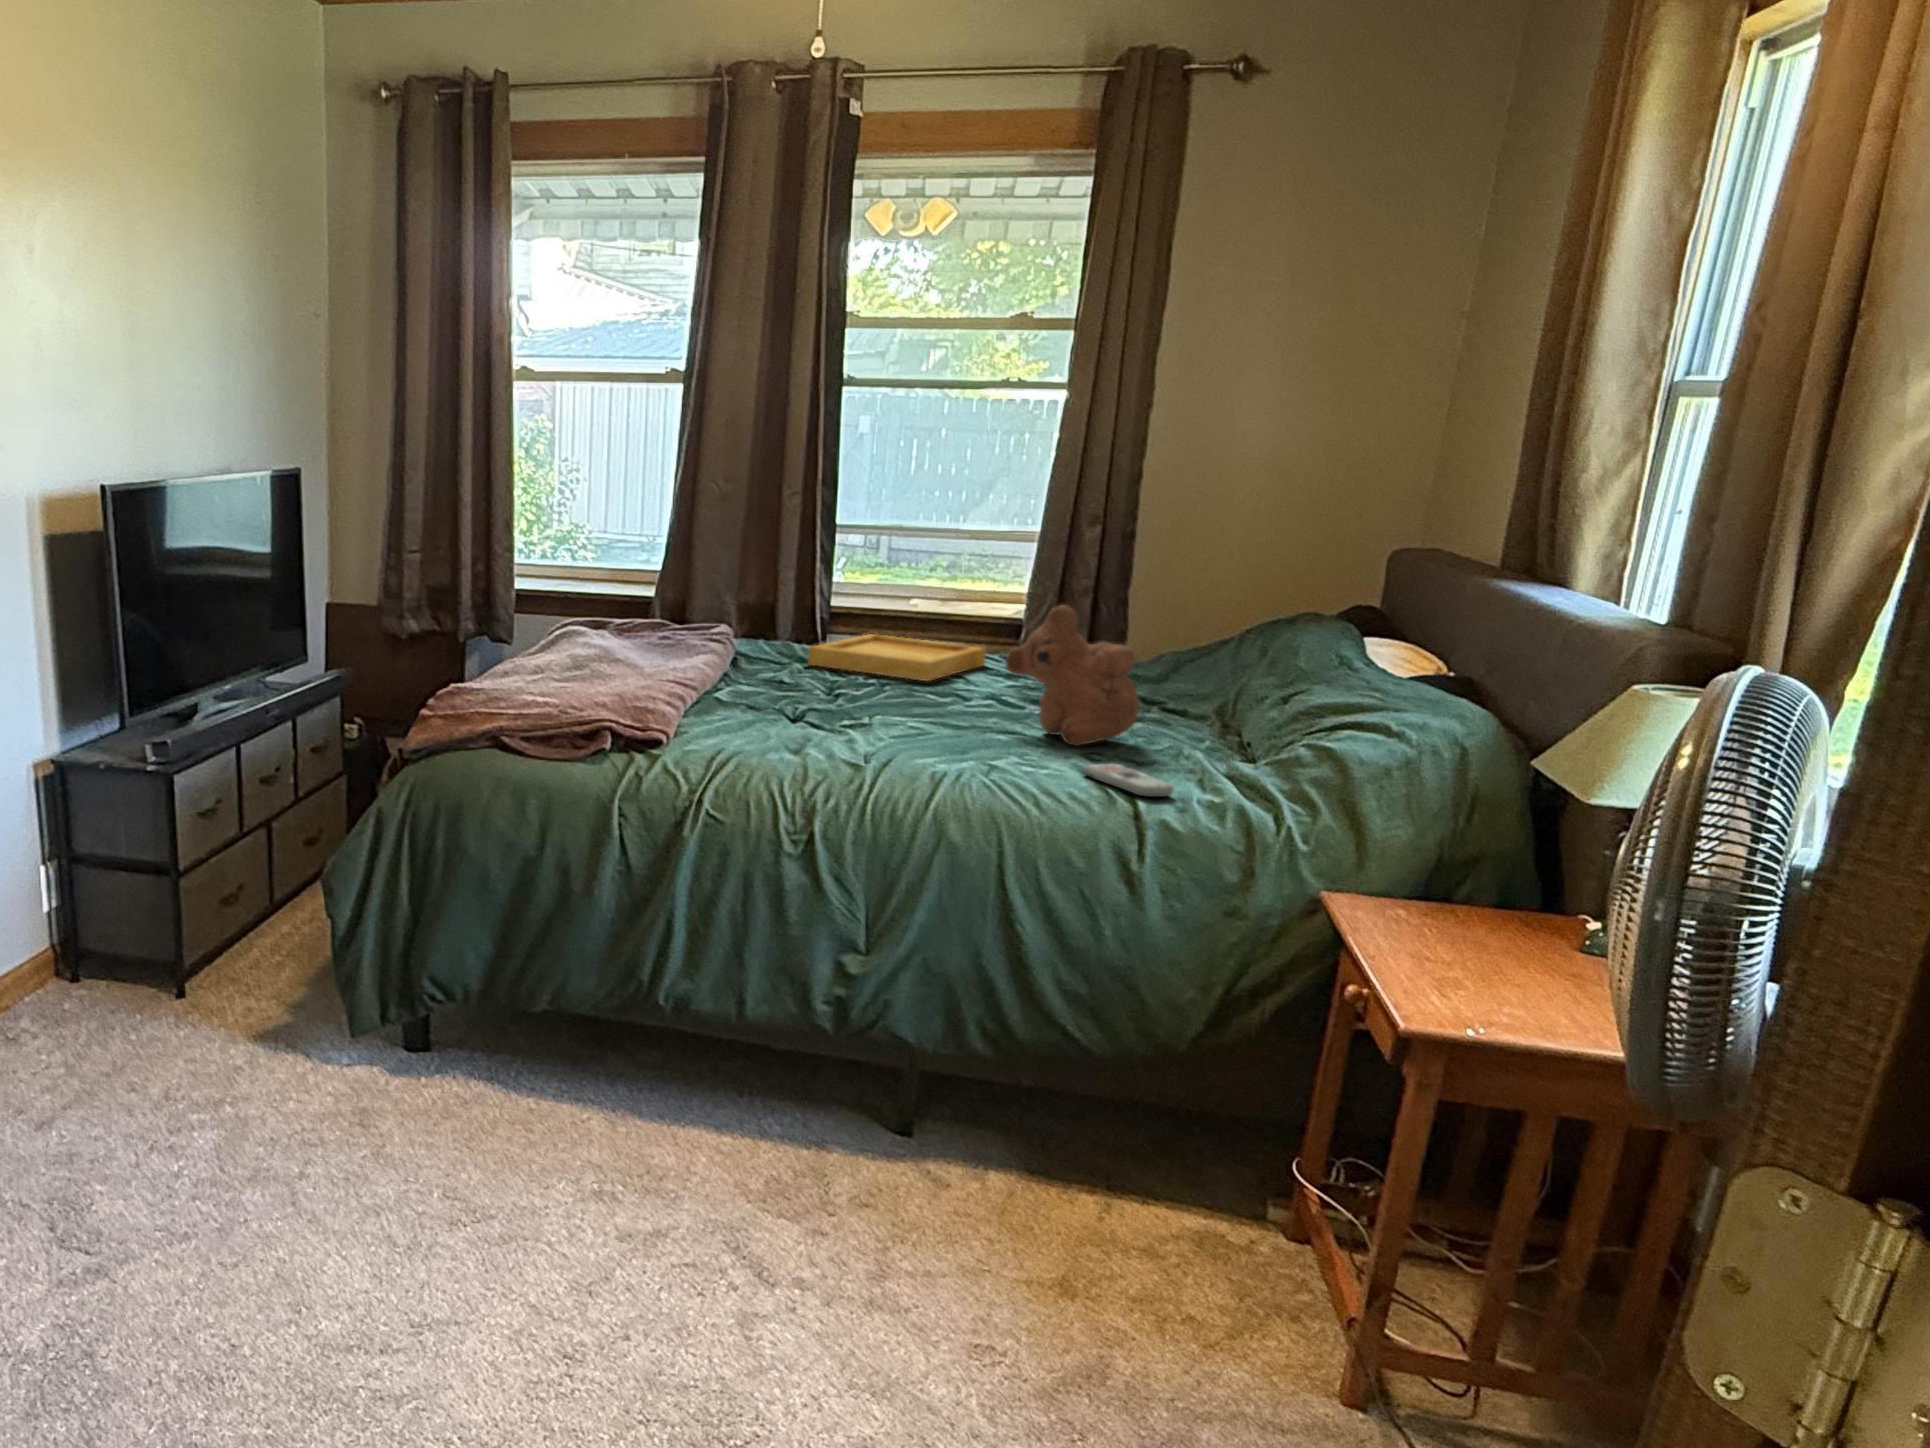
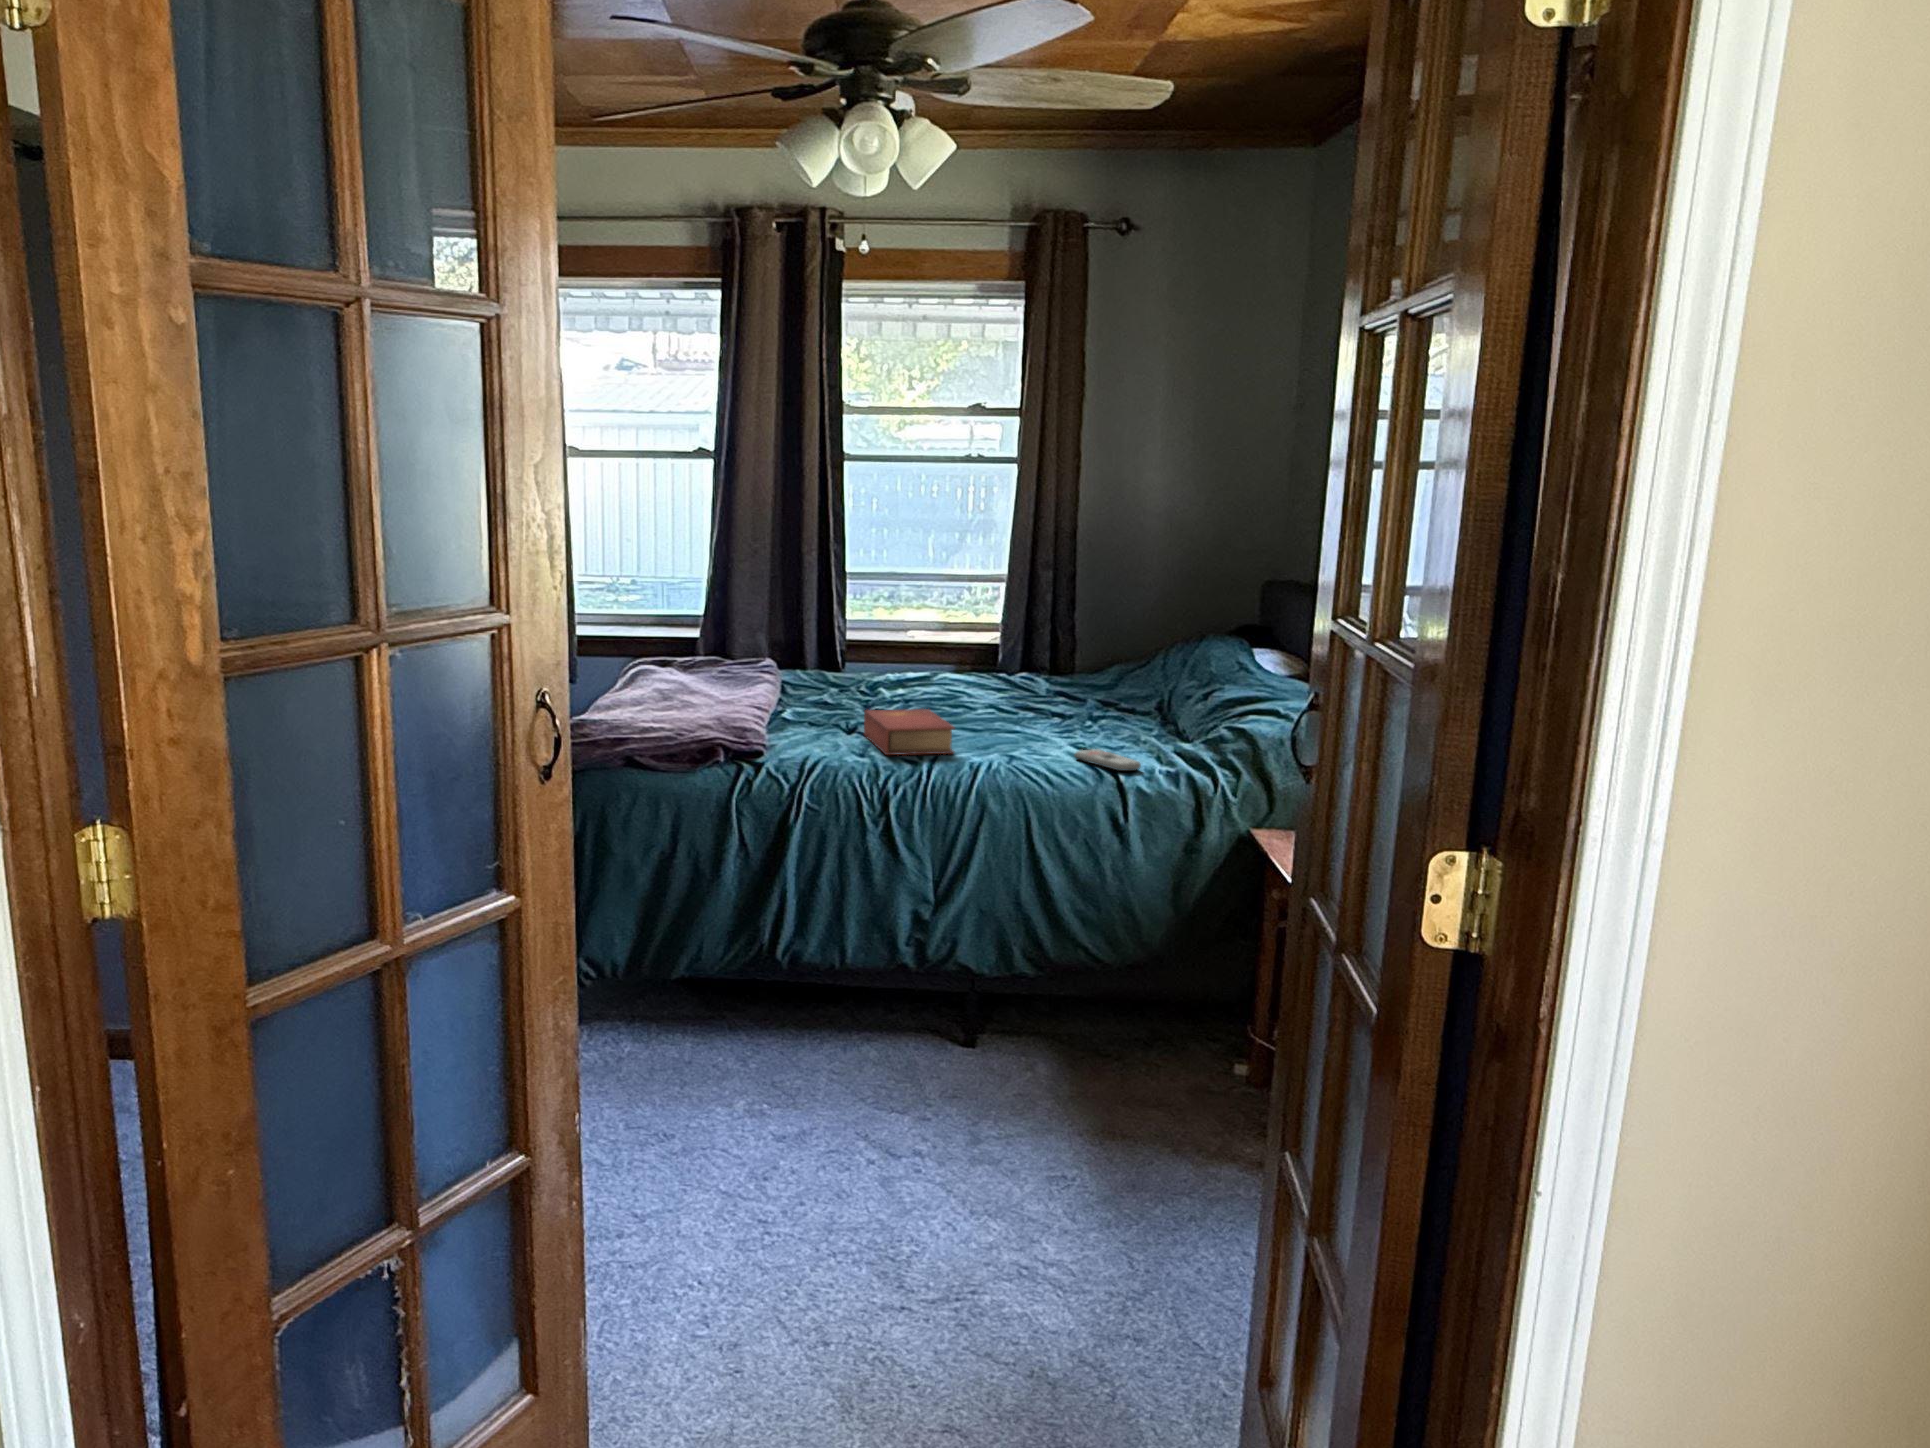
teddy bear: present [1006,605,1139,745] -> none [1005,633,1106,738]
tray: present [808,634,986,681] -> none [842,660,978,696]
book: none [810,696,922,758] -> present [864,709,954,755]

